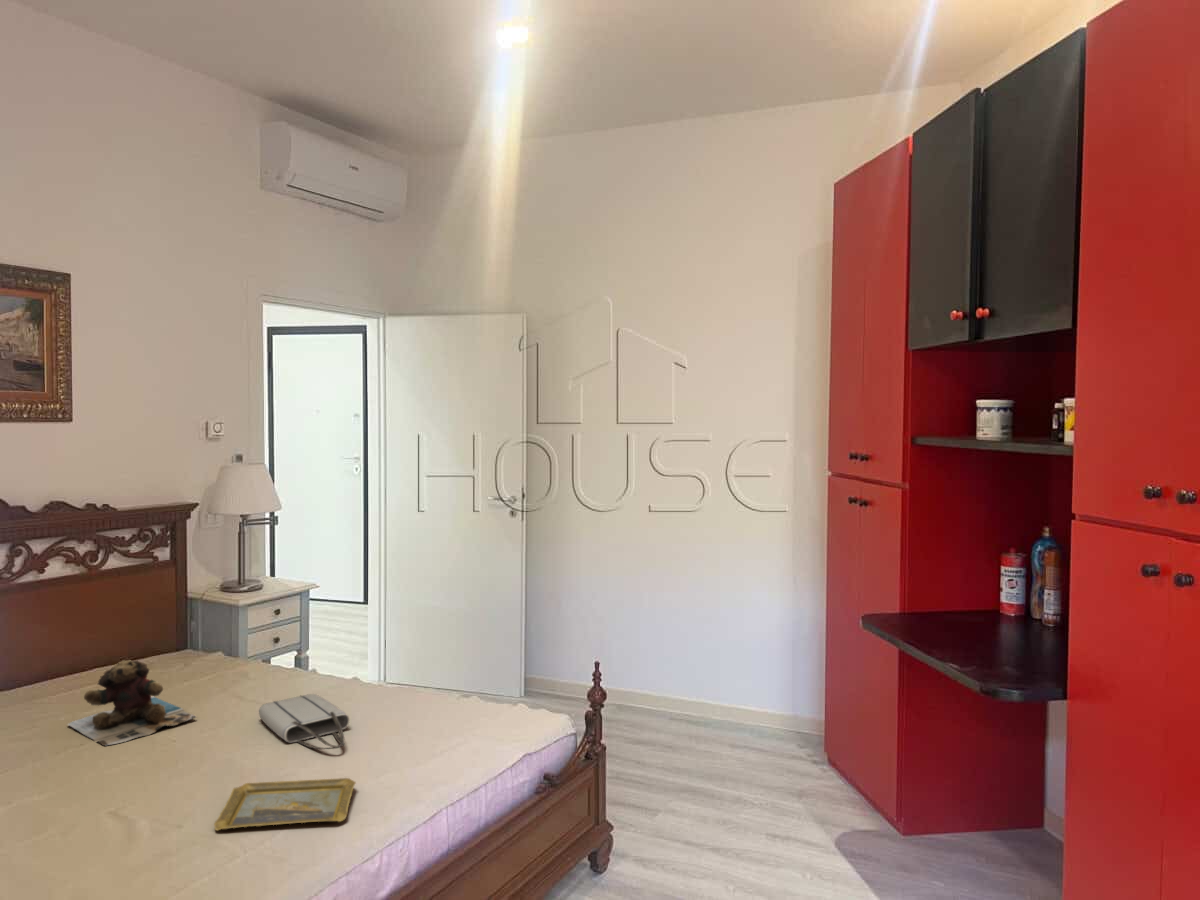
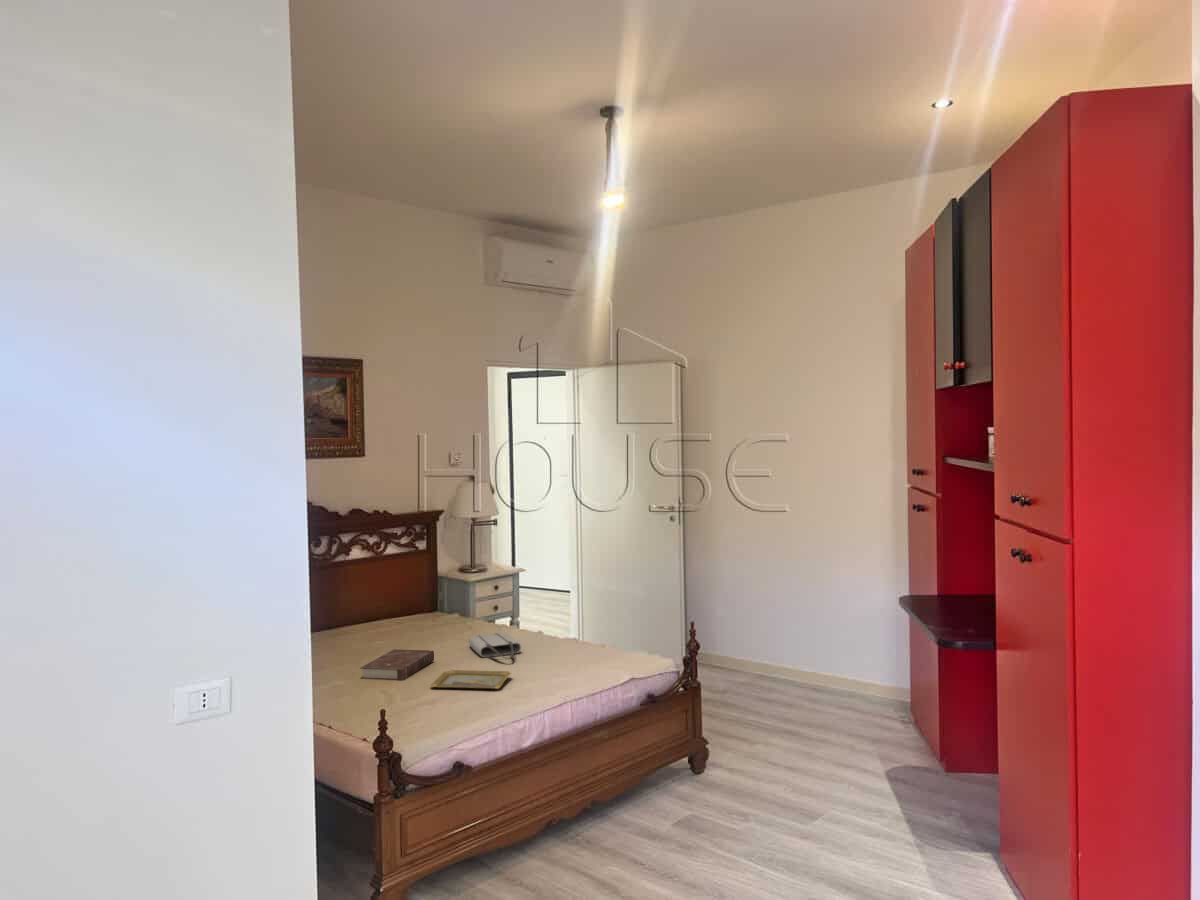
teddy bear: present [68,660,196,746] -> none [362,605,433,653]
book: none [69,742,207,817] -> present [360,649,434,680]

